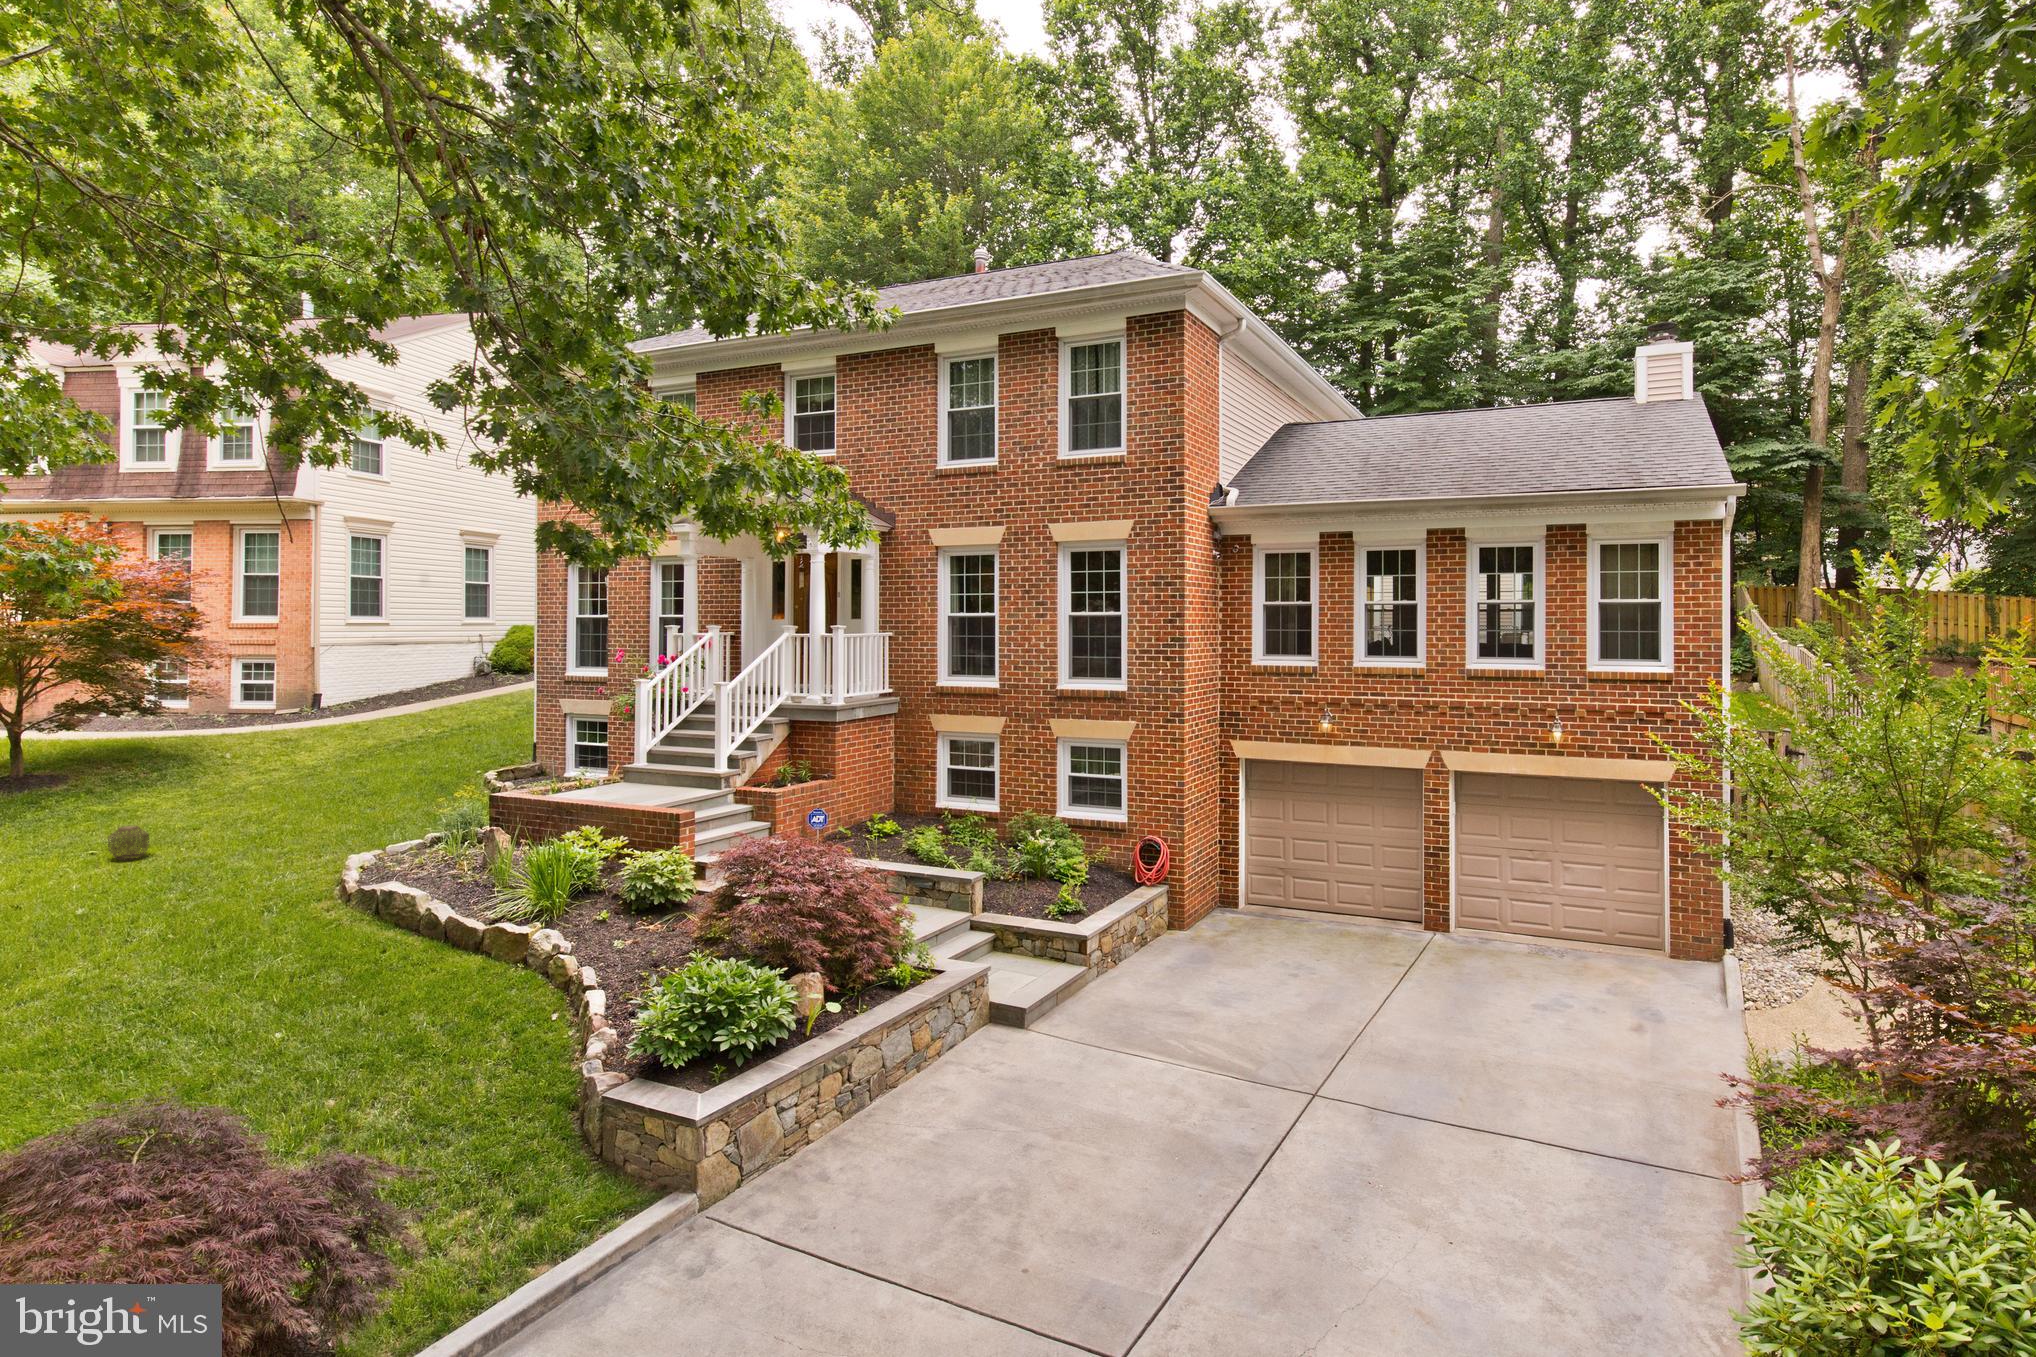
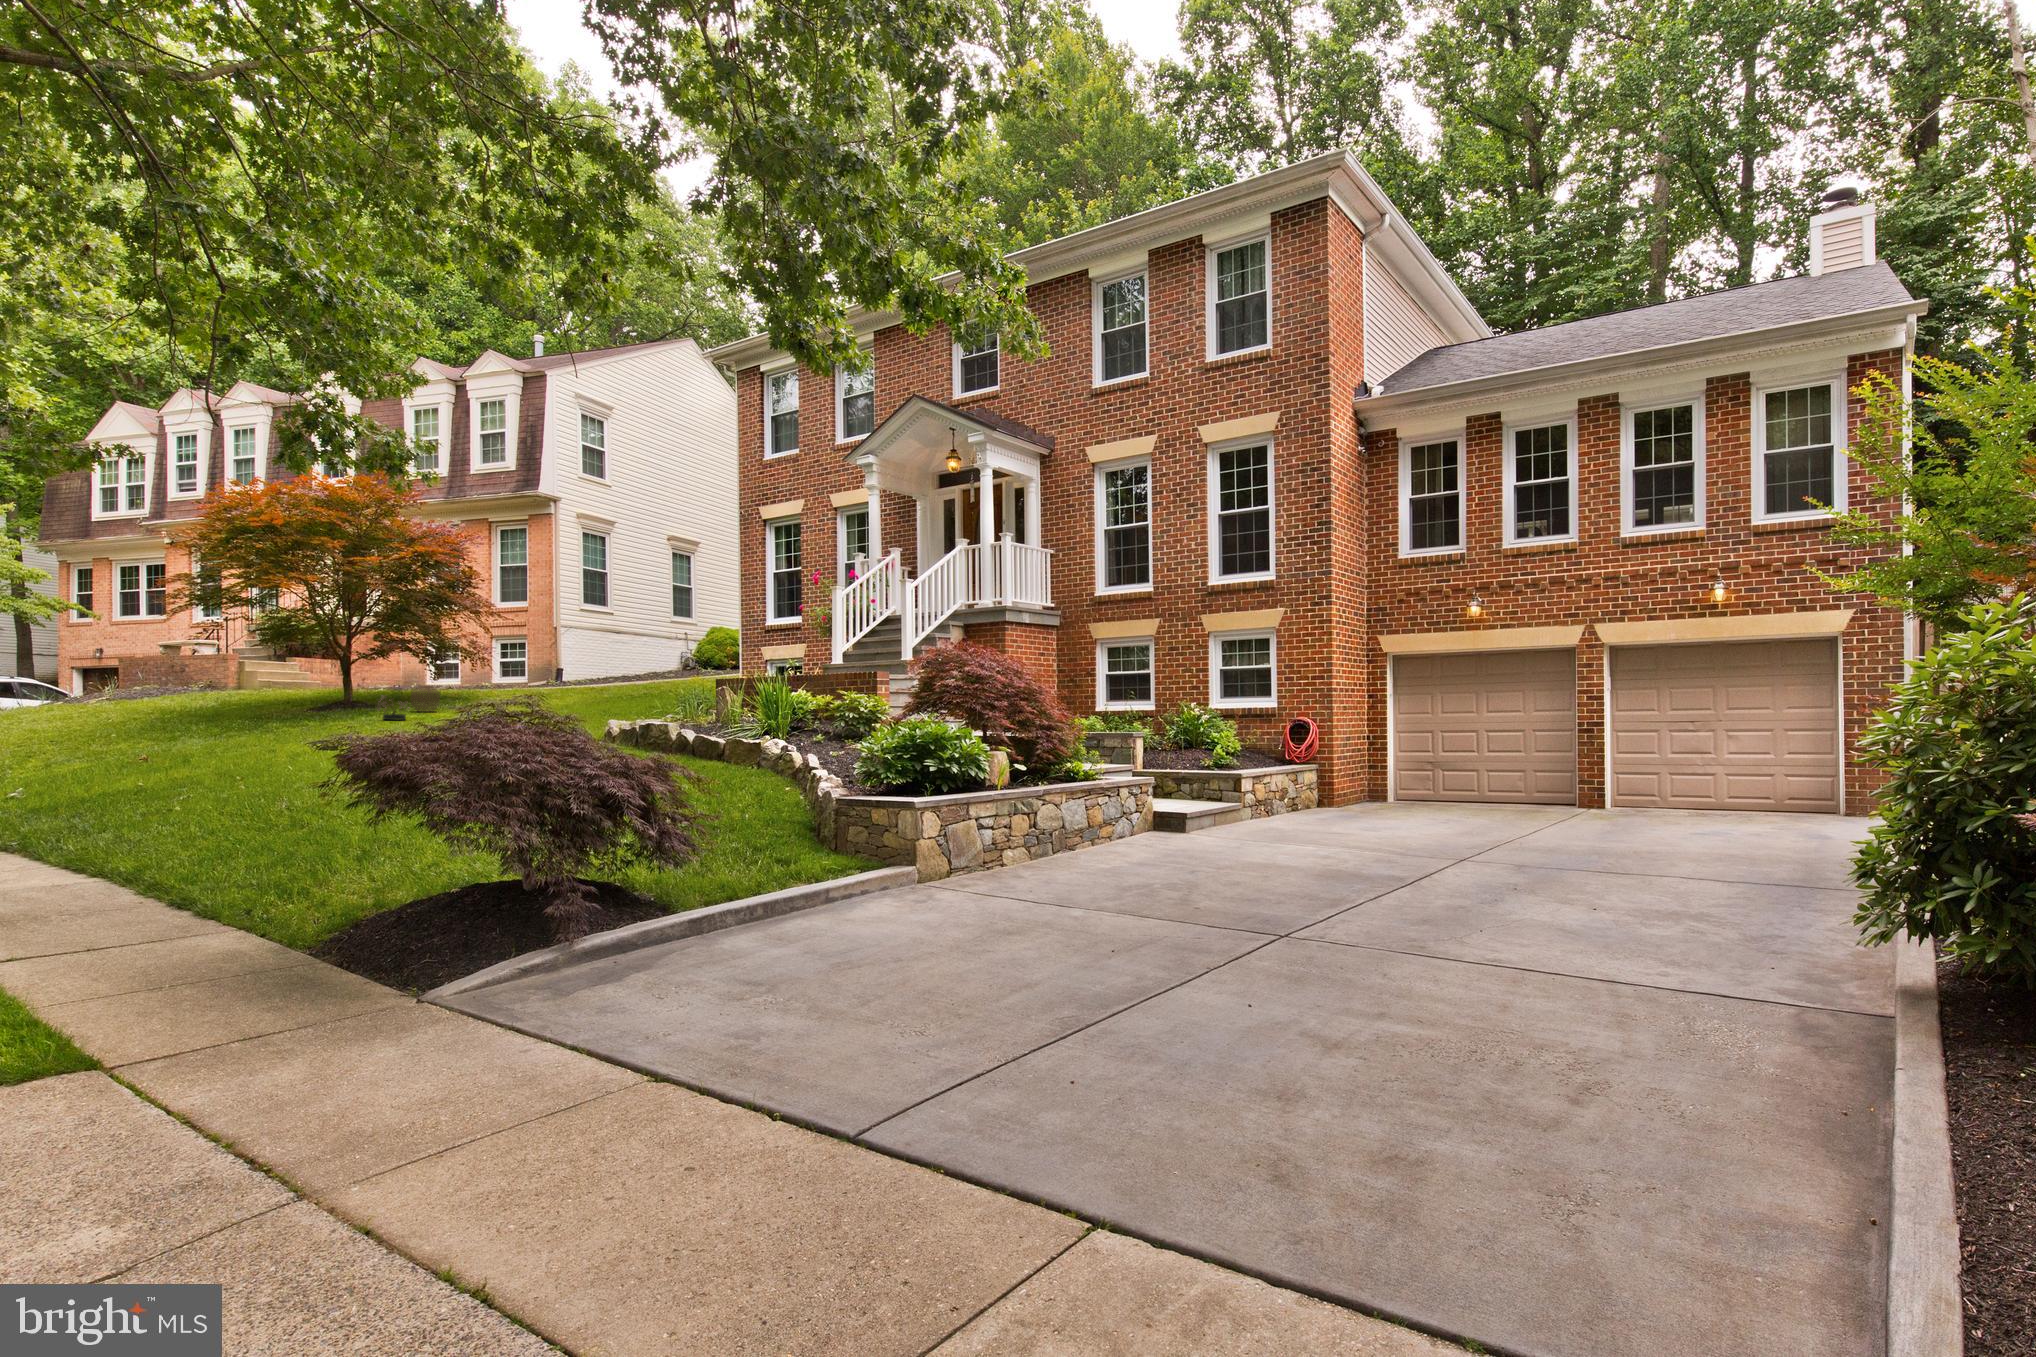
decorative plant: none [50,877,100,910] -> present [379,699,409,720]

